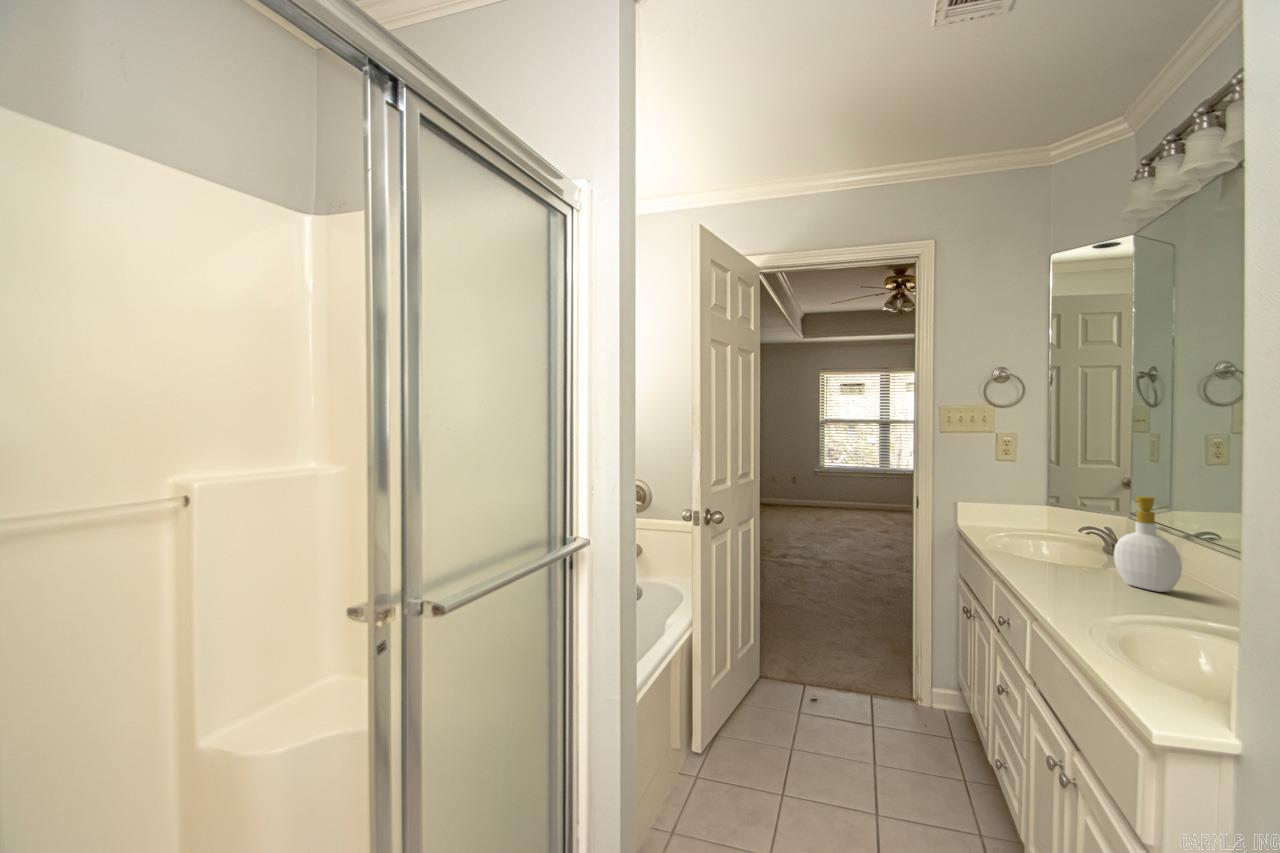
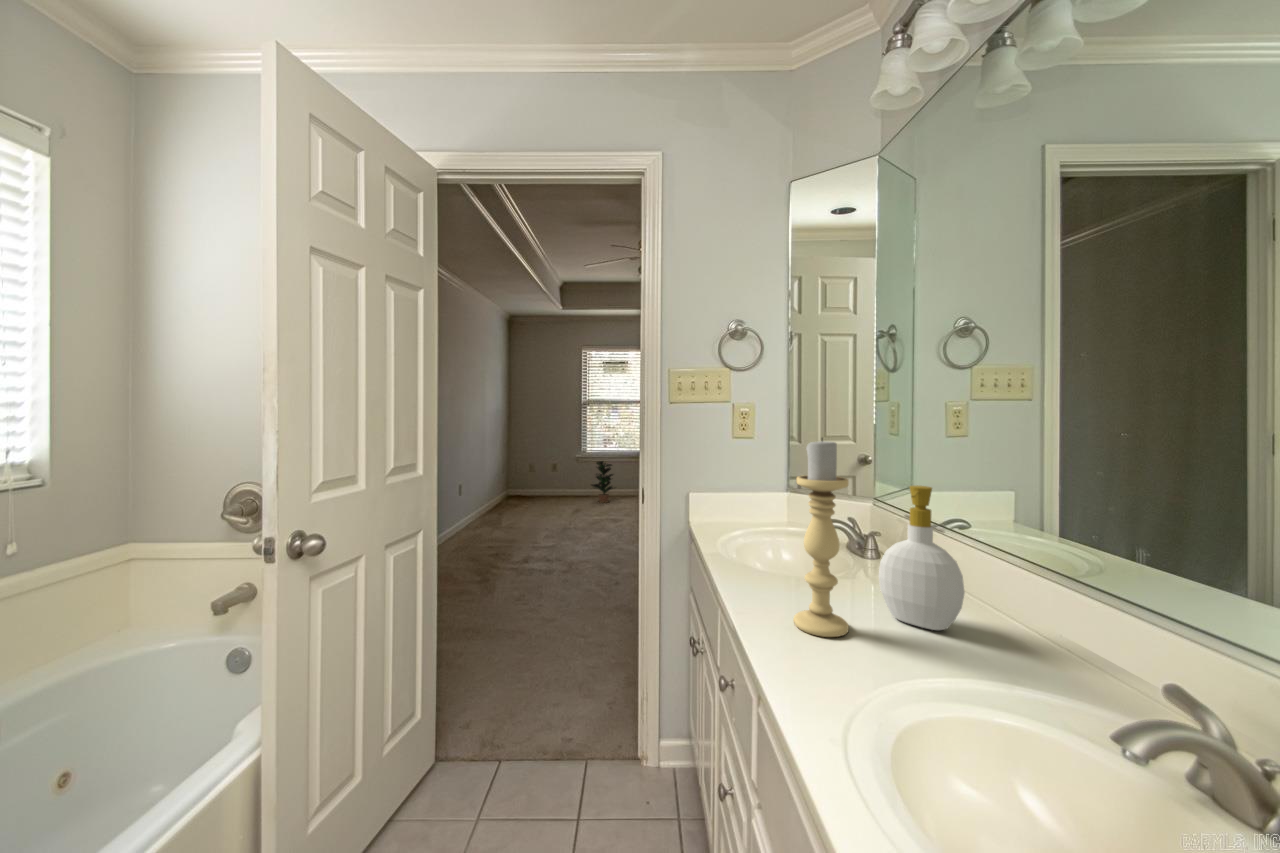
candle holder: none [1042,463,1084,585] -> present [794,438,849,637]
potted plant: none [829,480,857,521] -> present [592,461,613,503]

